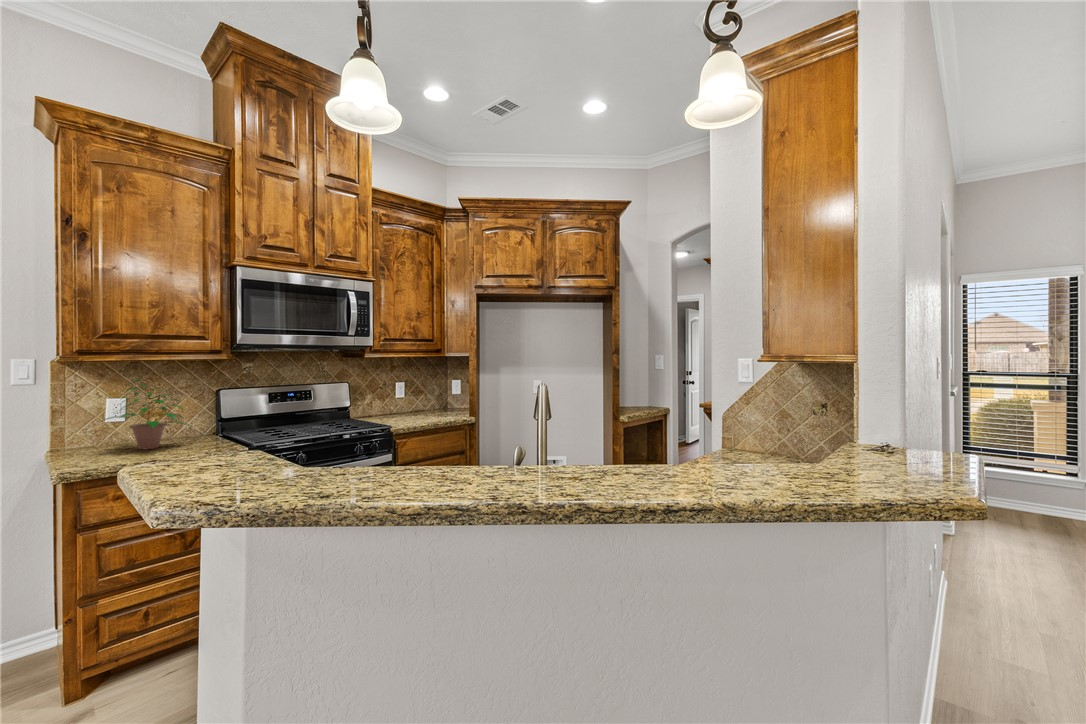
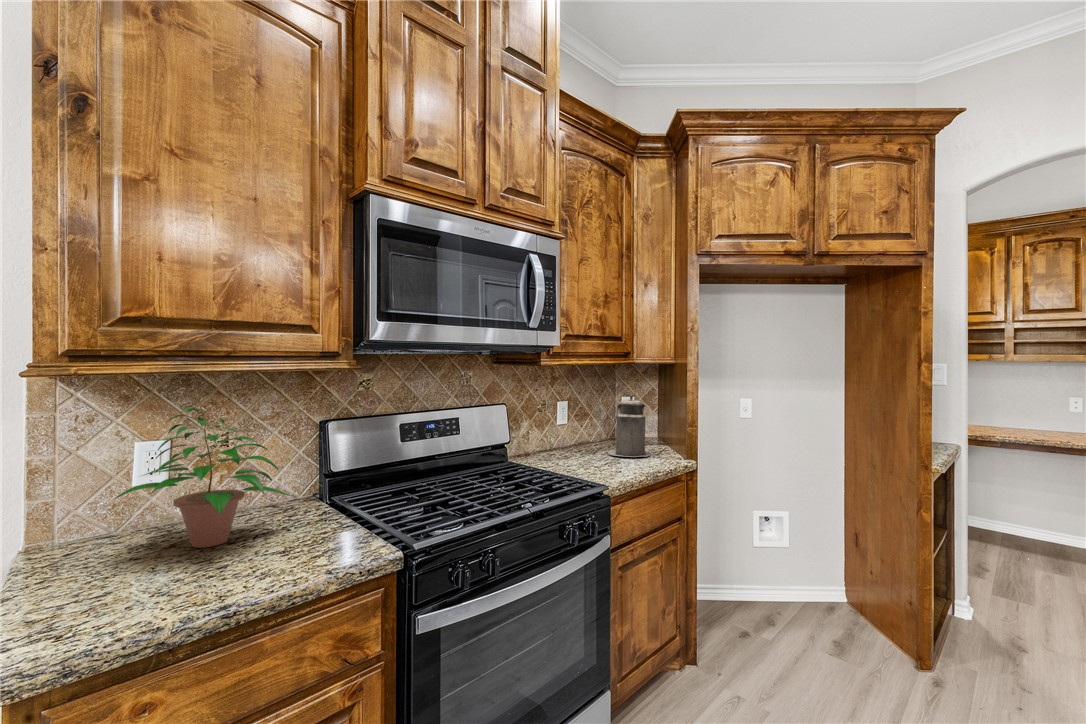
canister: none [424,377,453,417] -> present [608,395,650,457]

